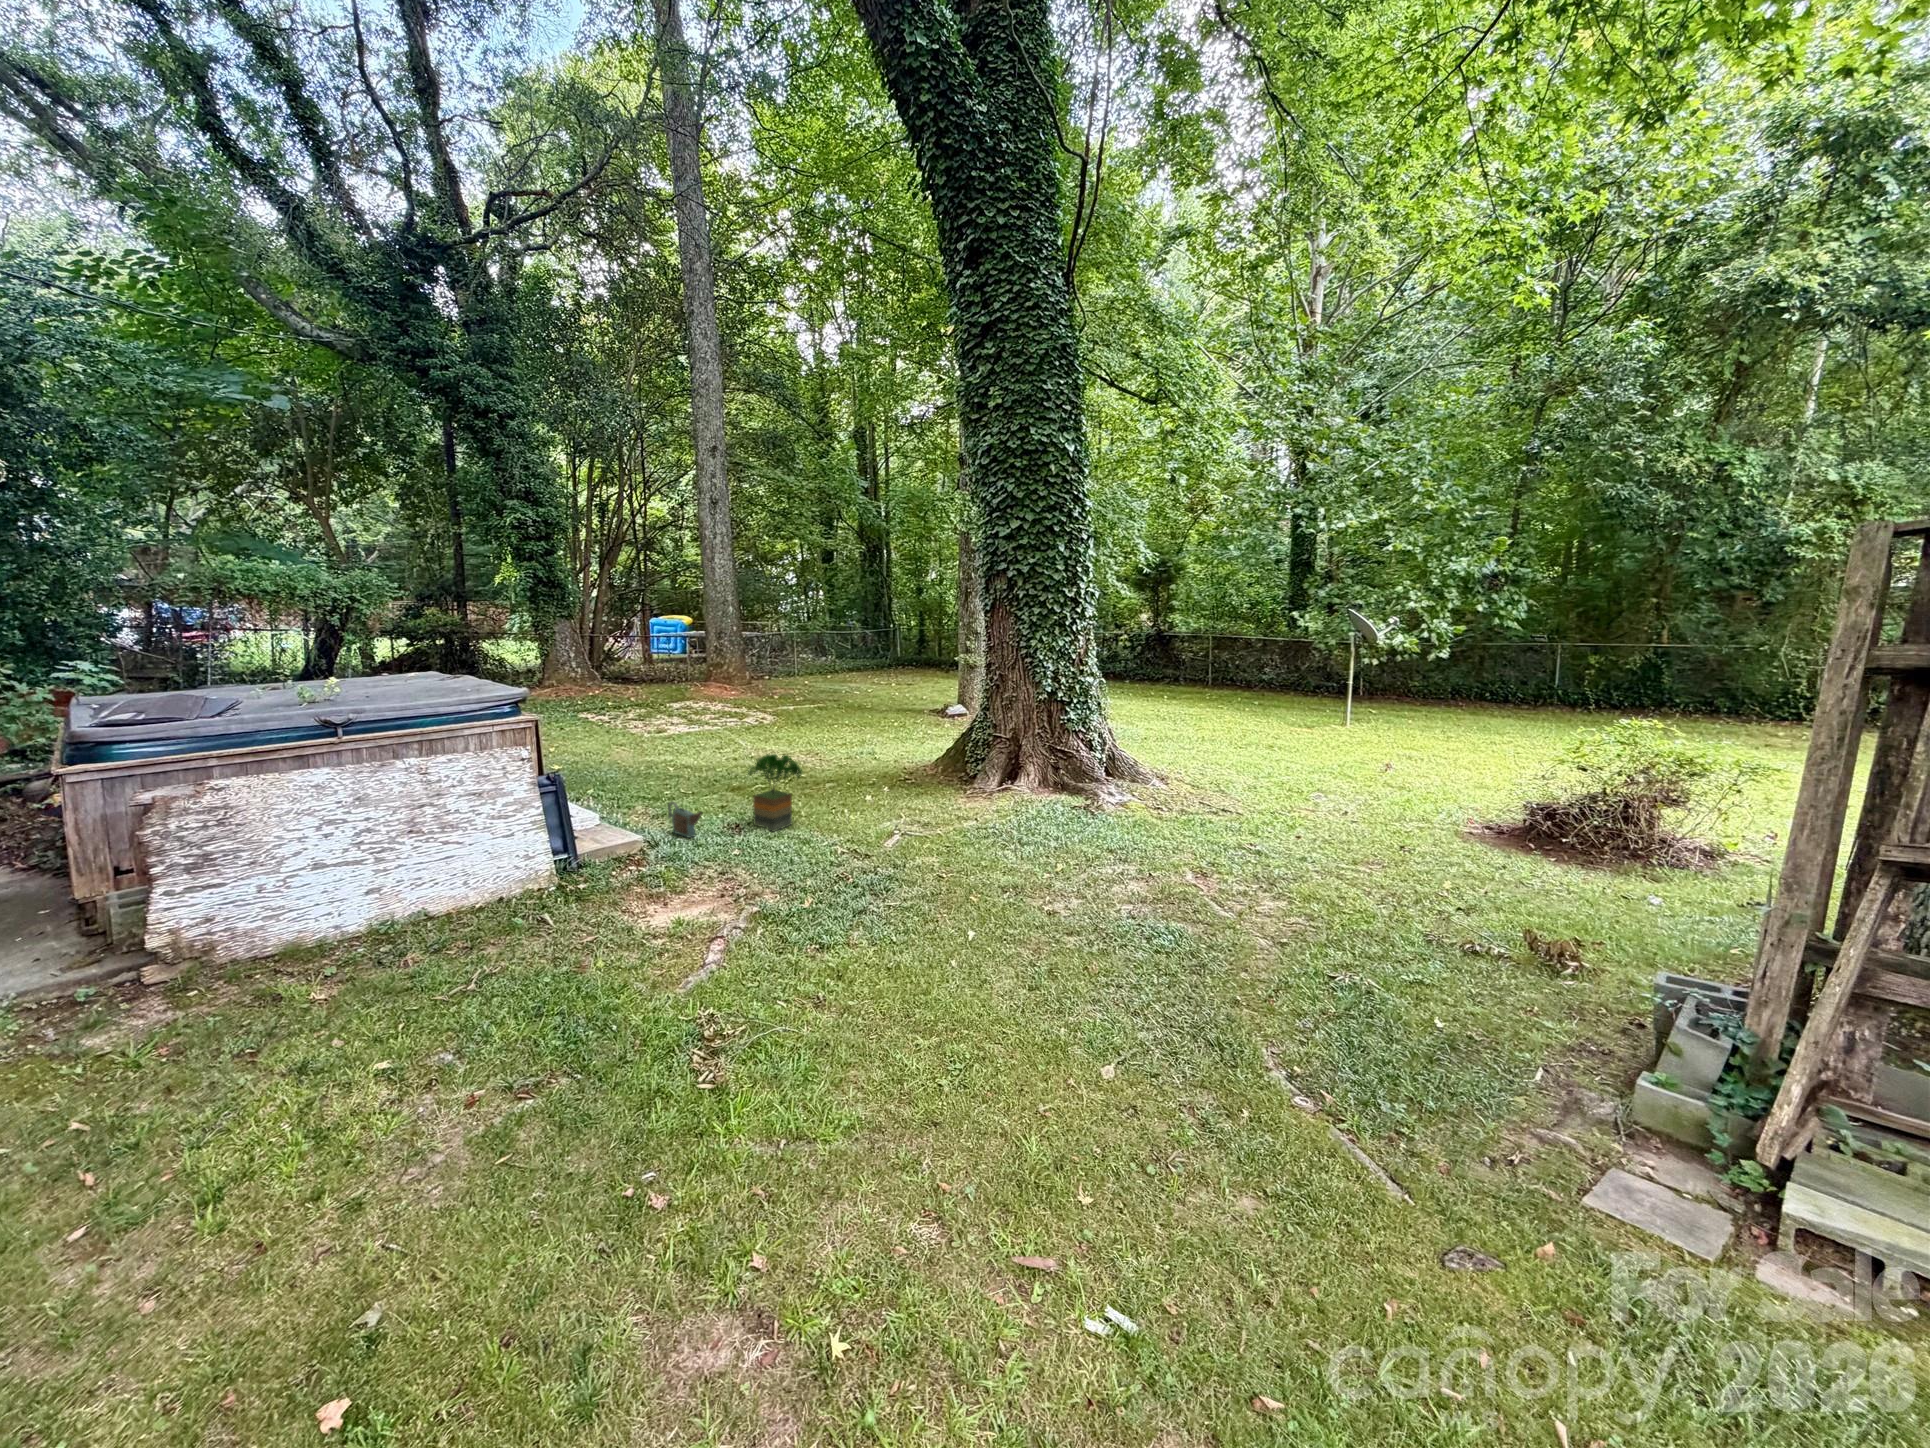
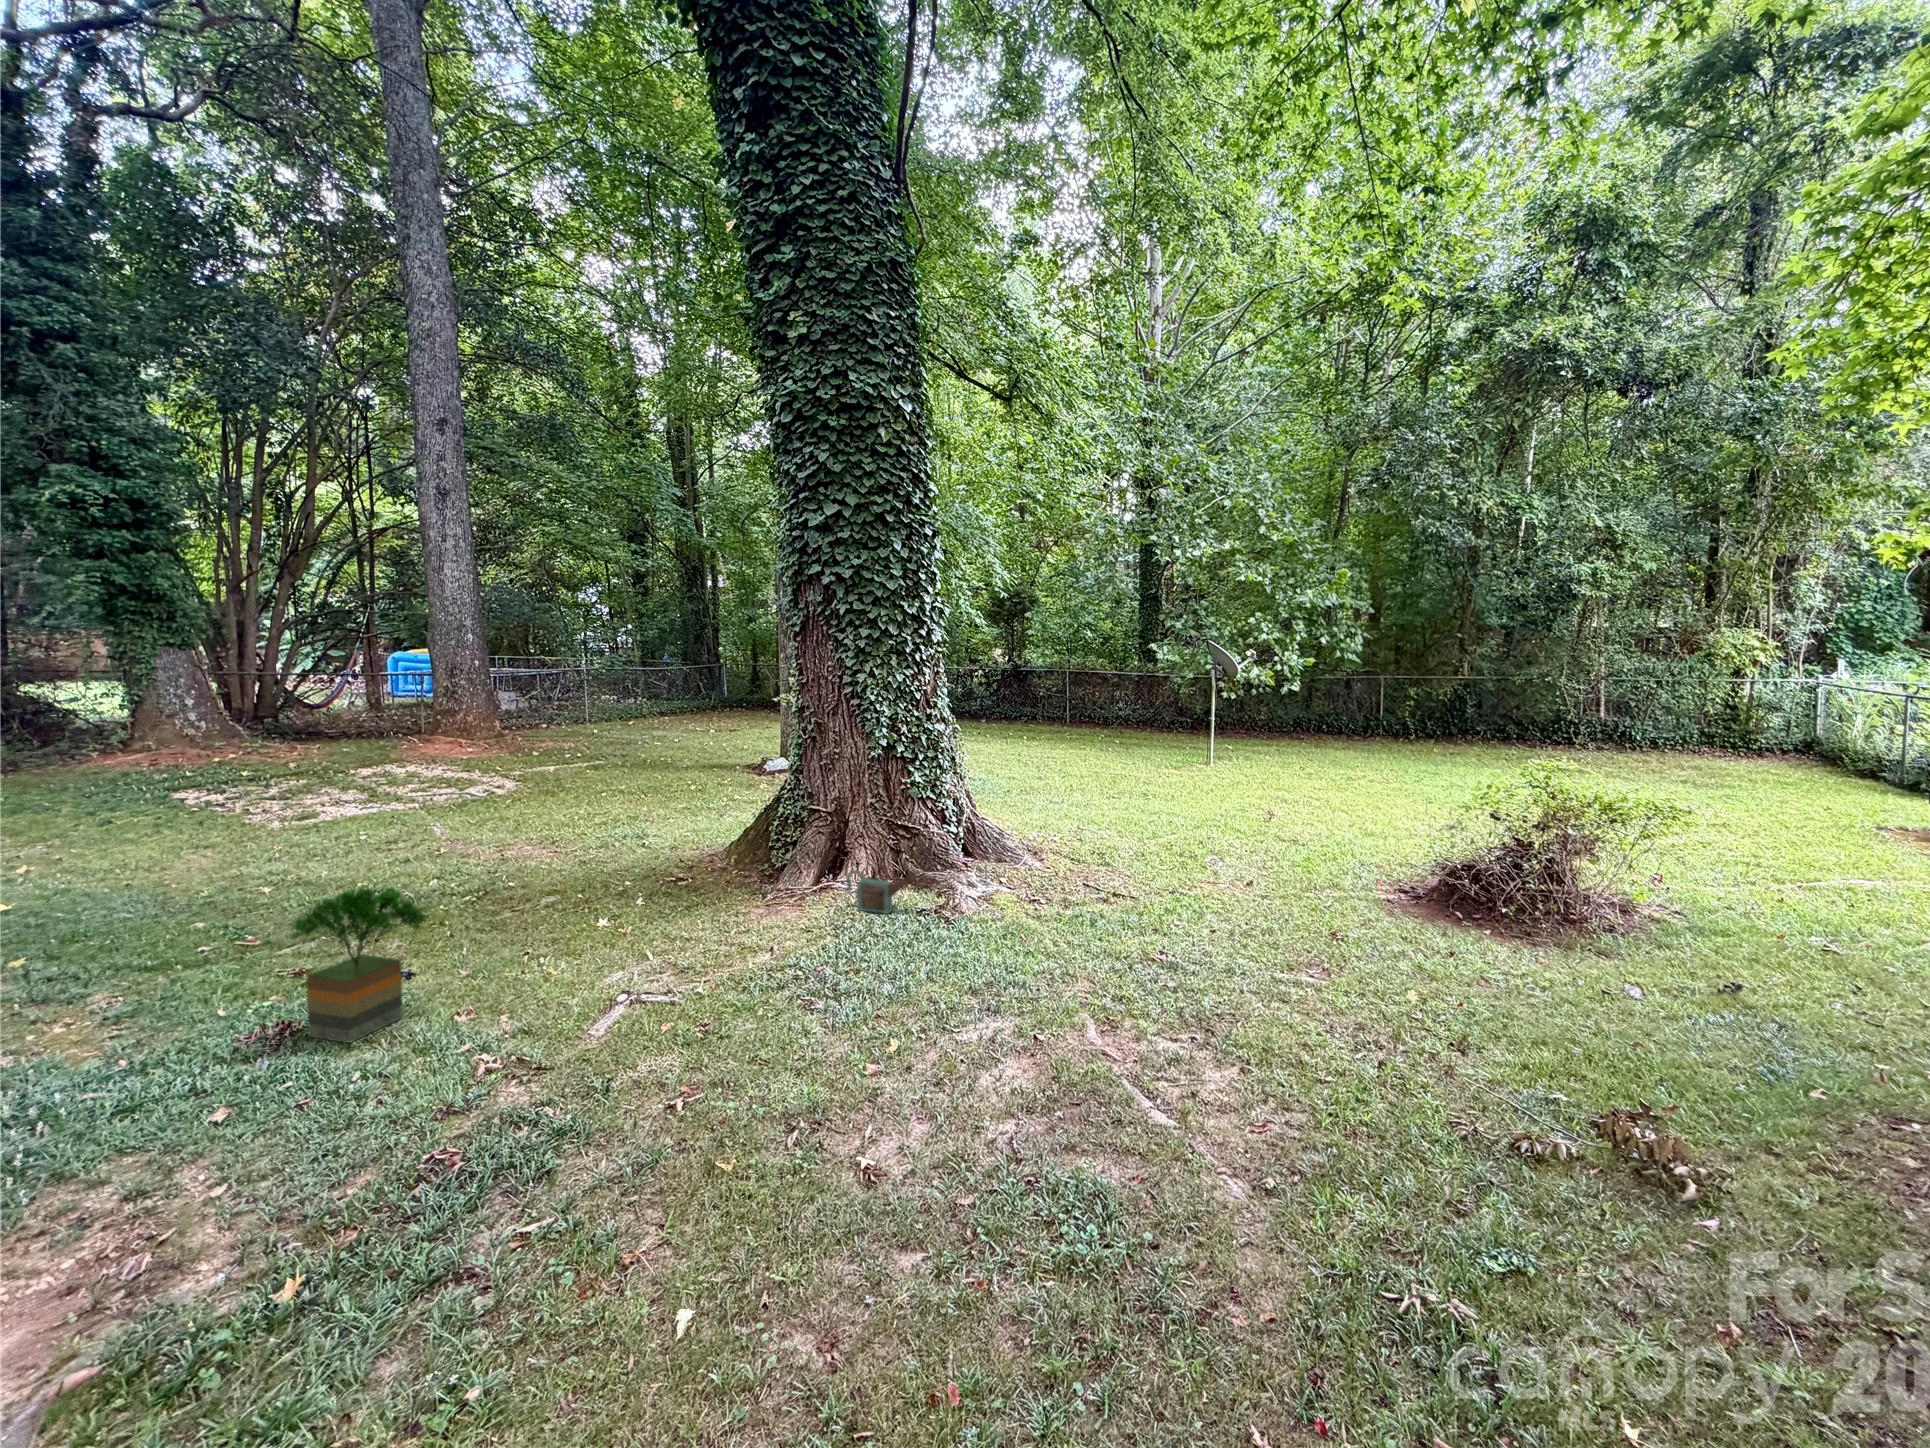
watering can: present [668,802,702,838] -> present [846,870,909,914]

